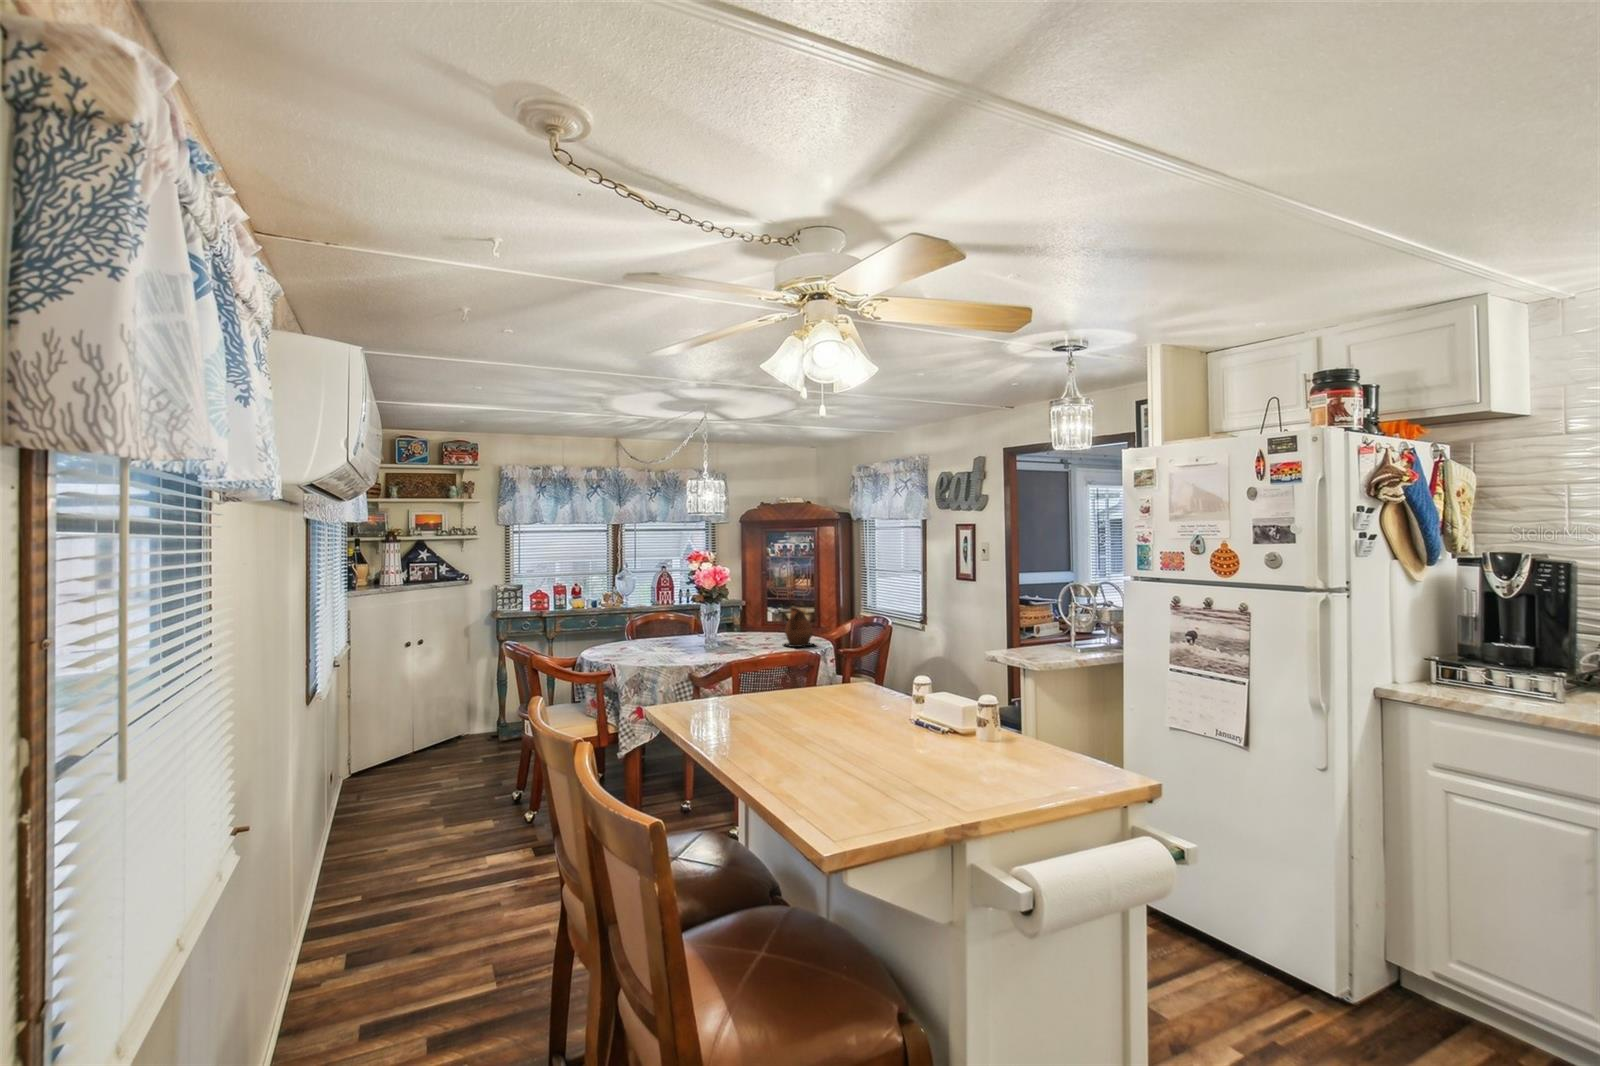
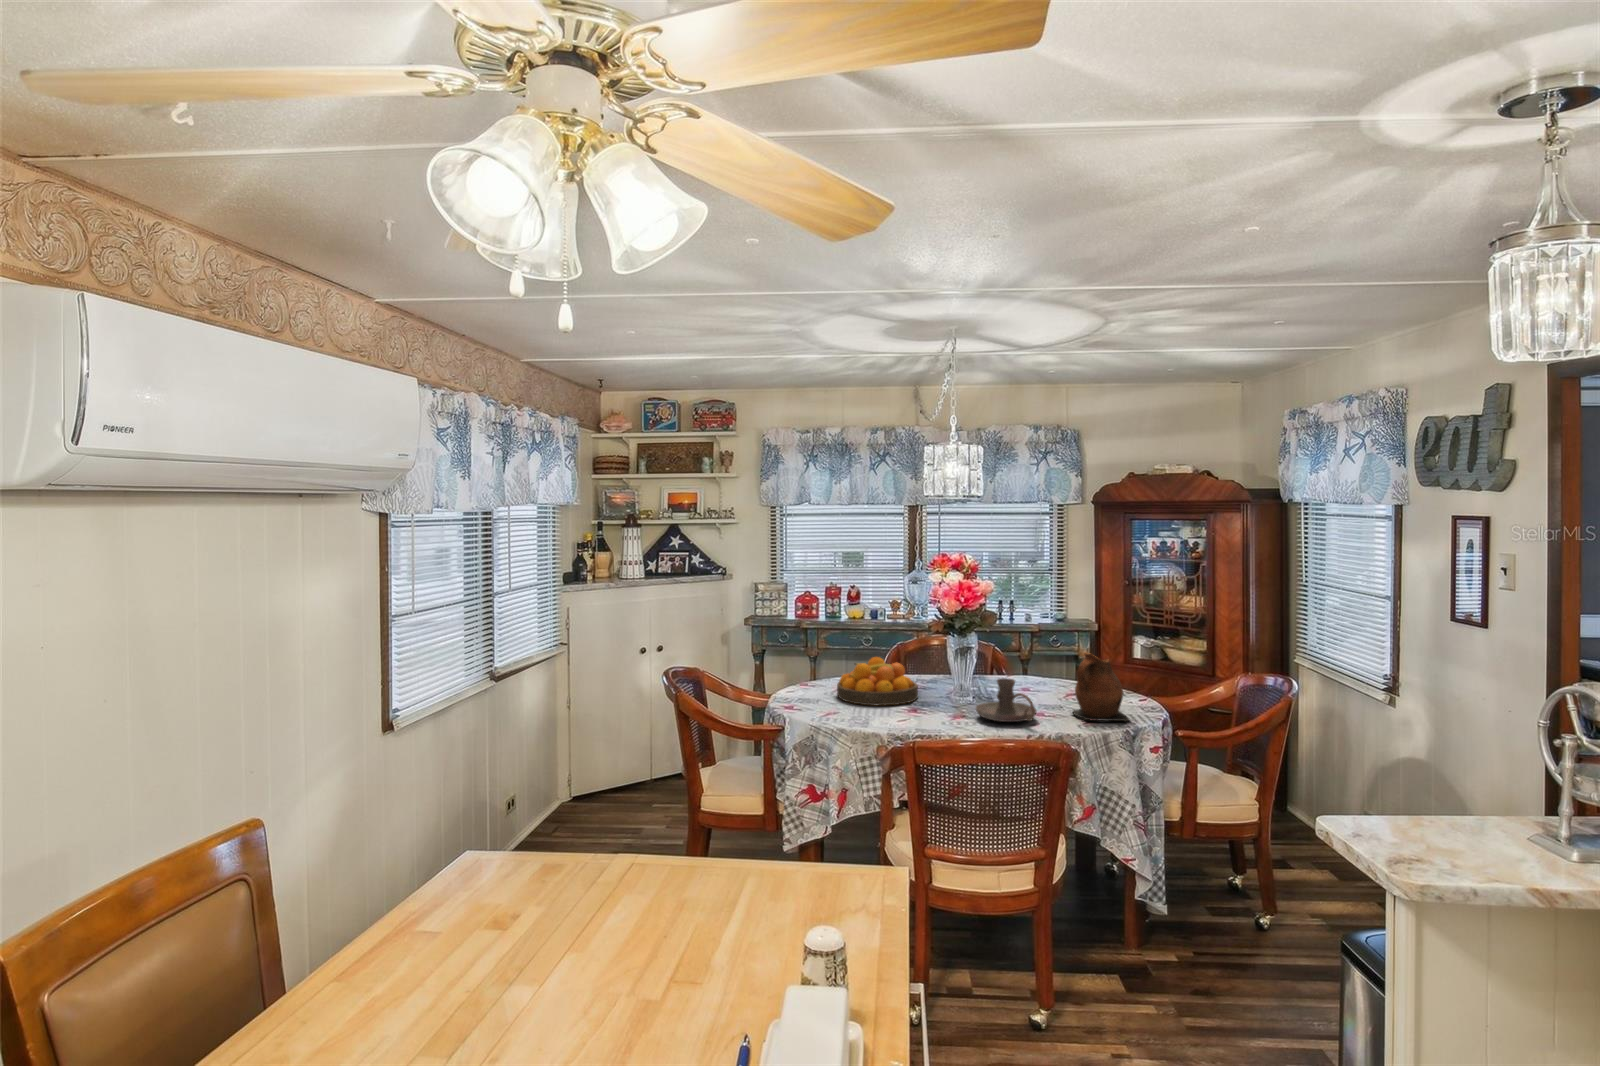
fruit bowl: none [629,625,685,655] -> present [837,657,918,705]
candle holder: none [733,627,773,653] -> present [976,678,1036,722]

